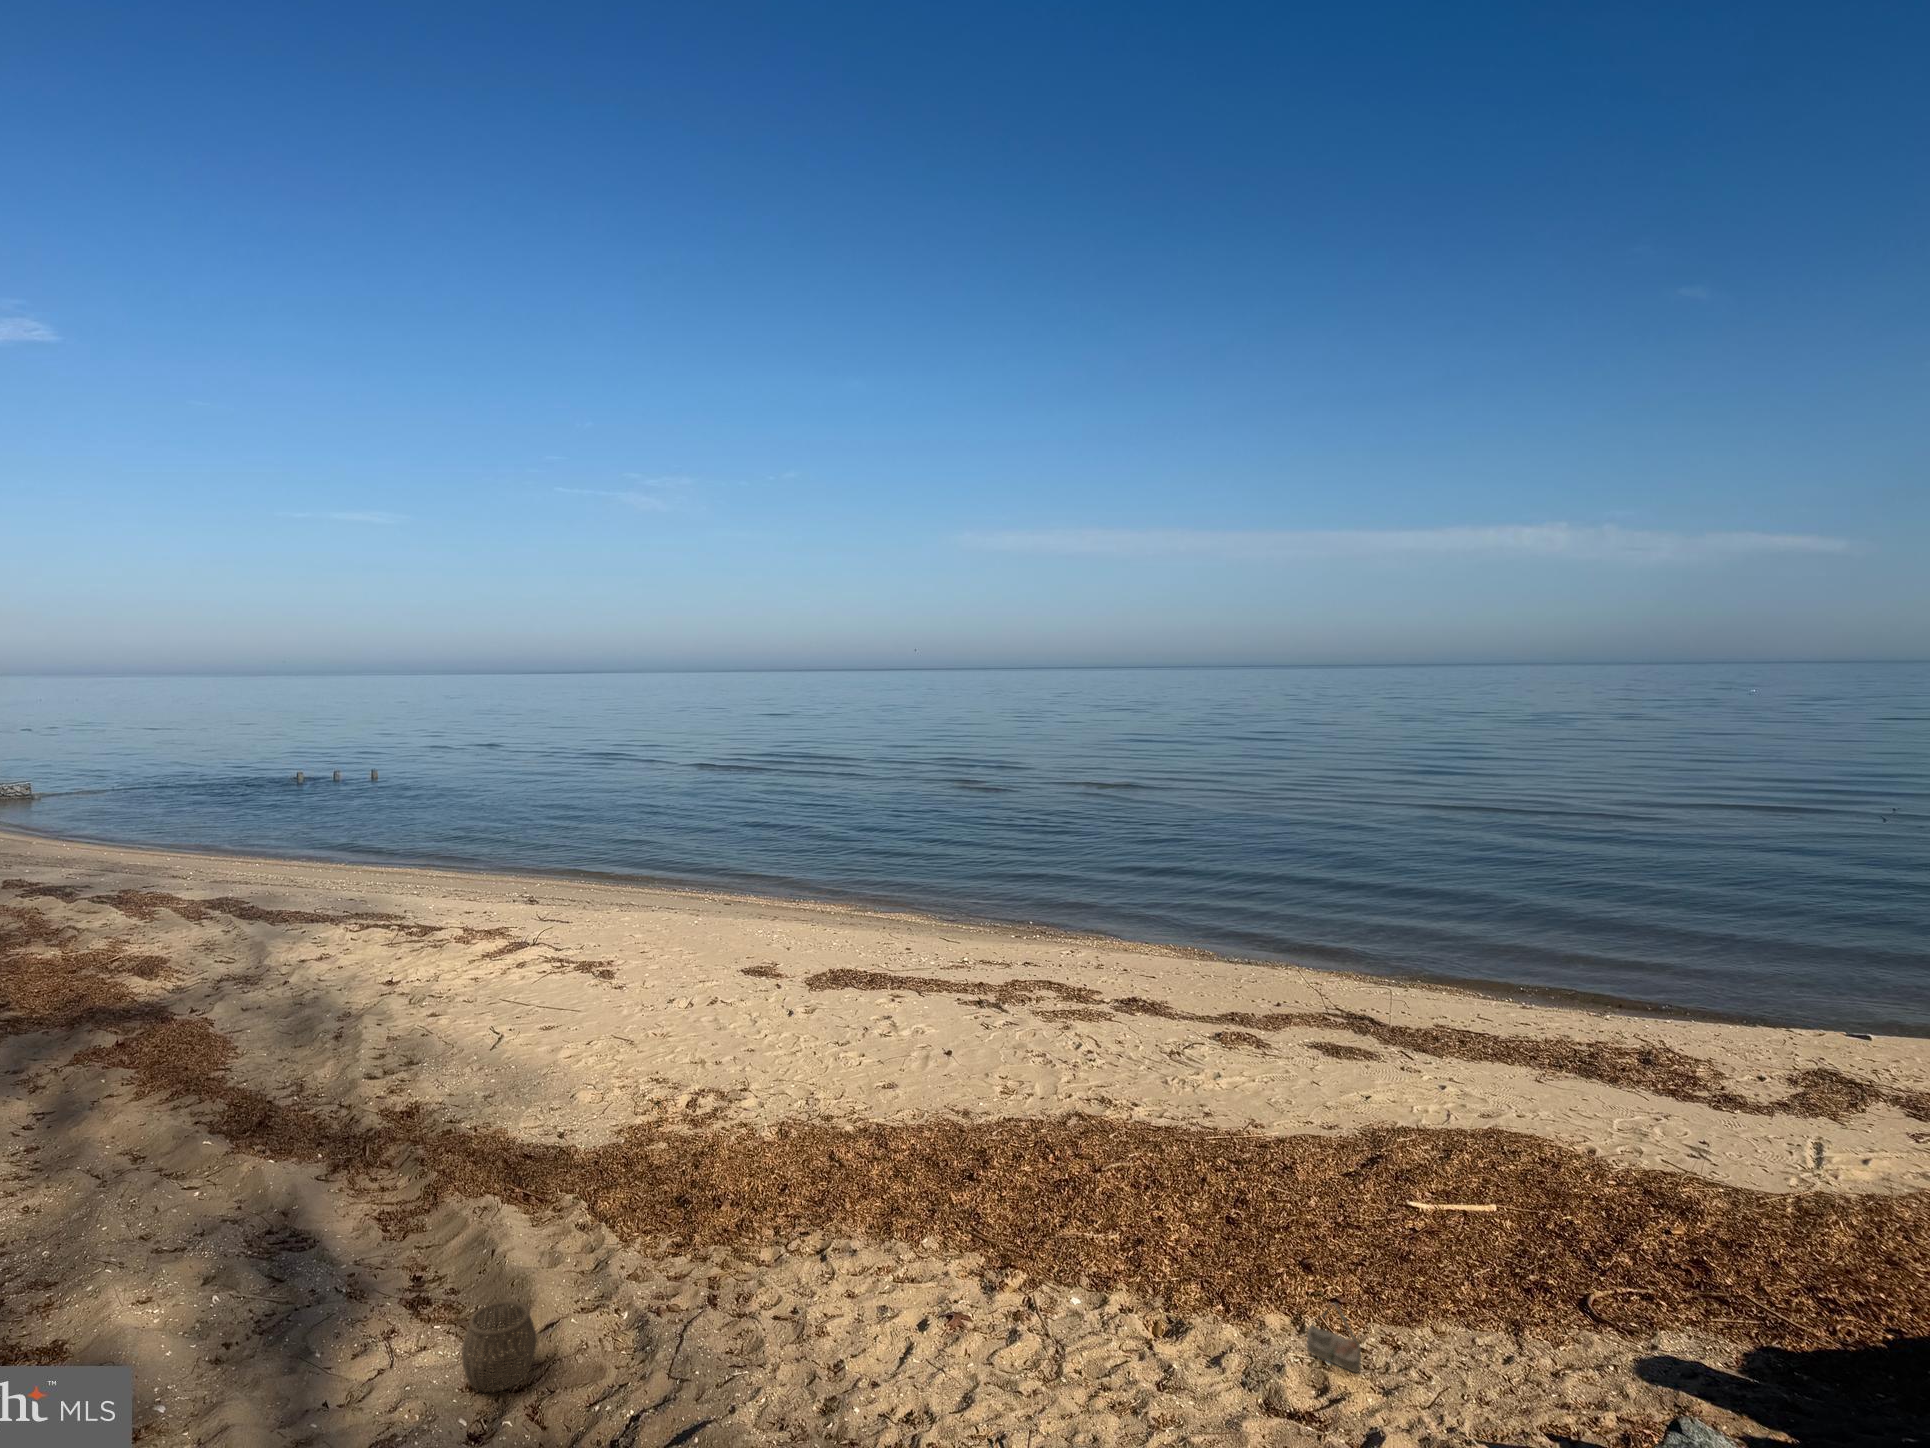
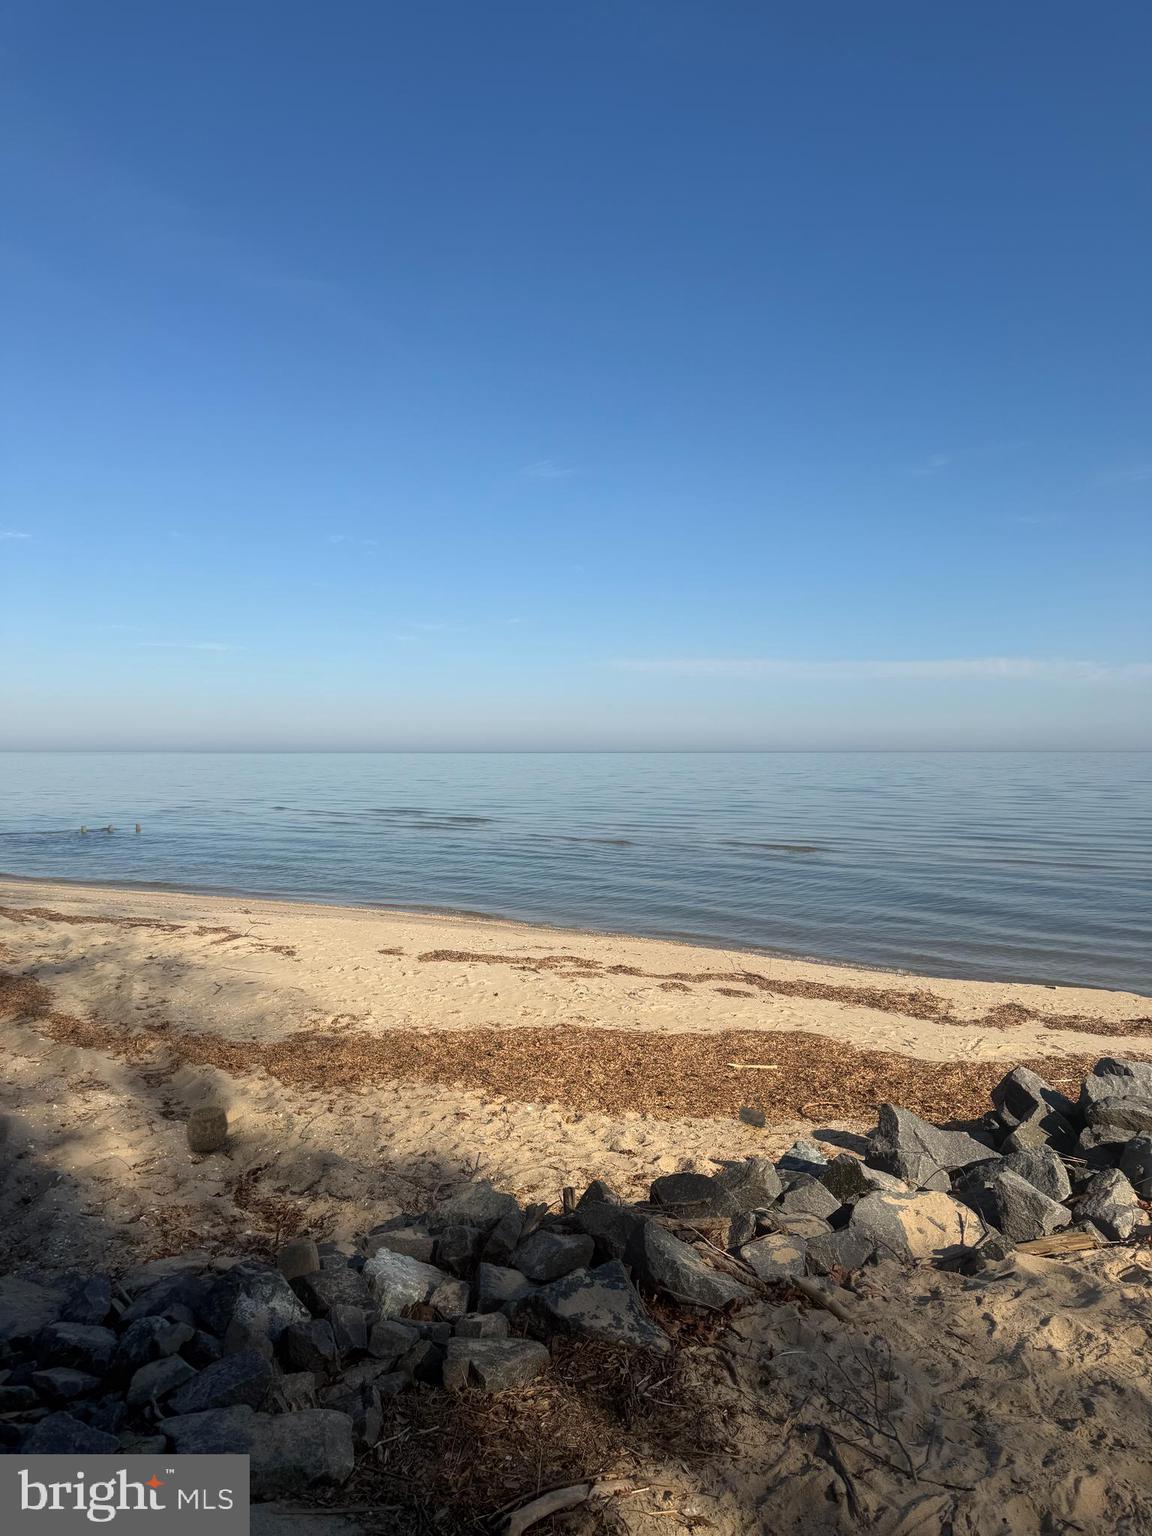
bag: present [1306,1303,1361,1372] -> present [739,1094,765,1127]

